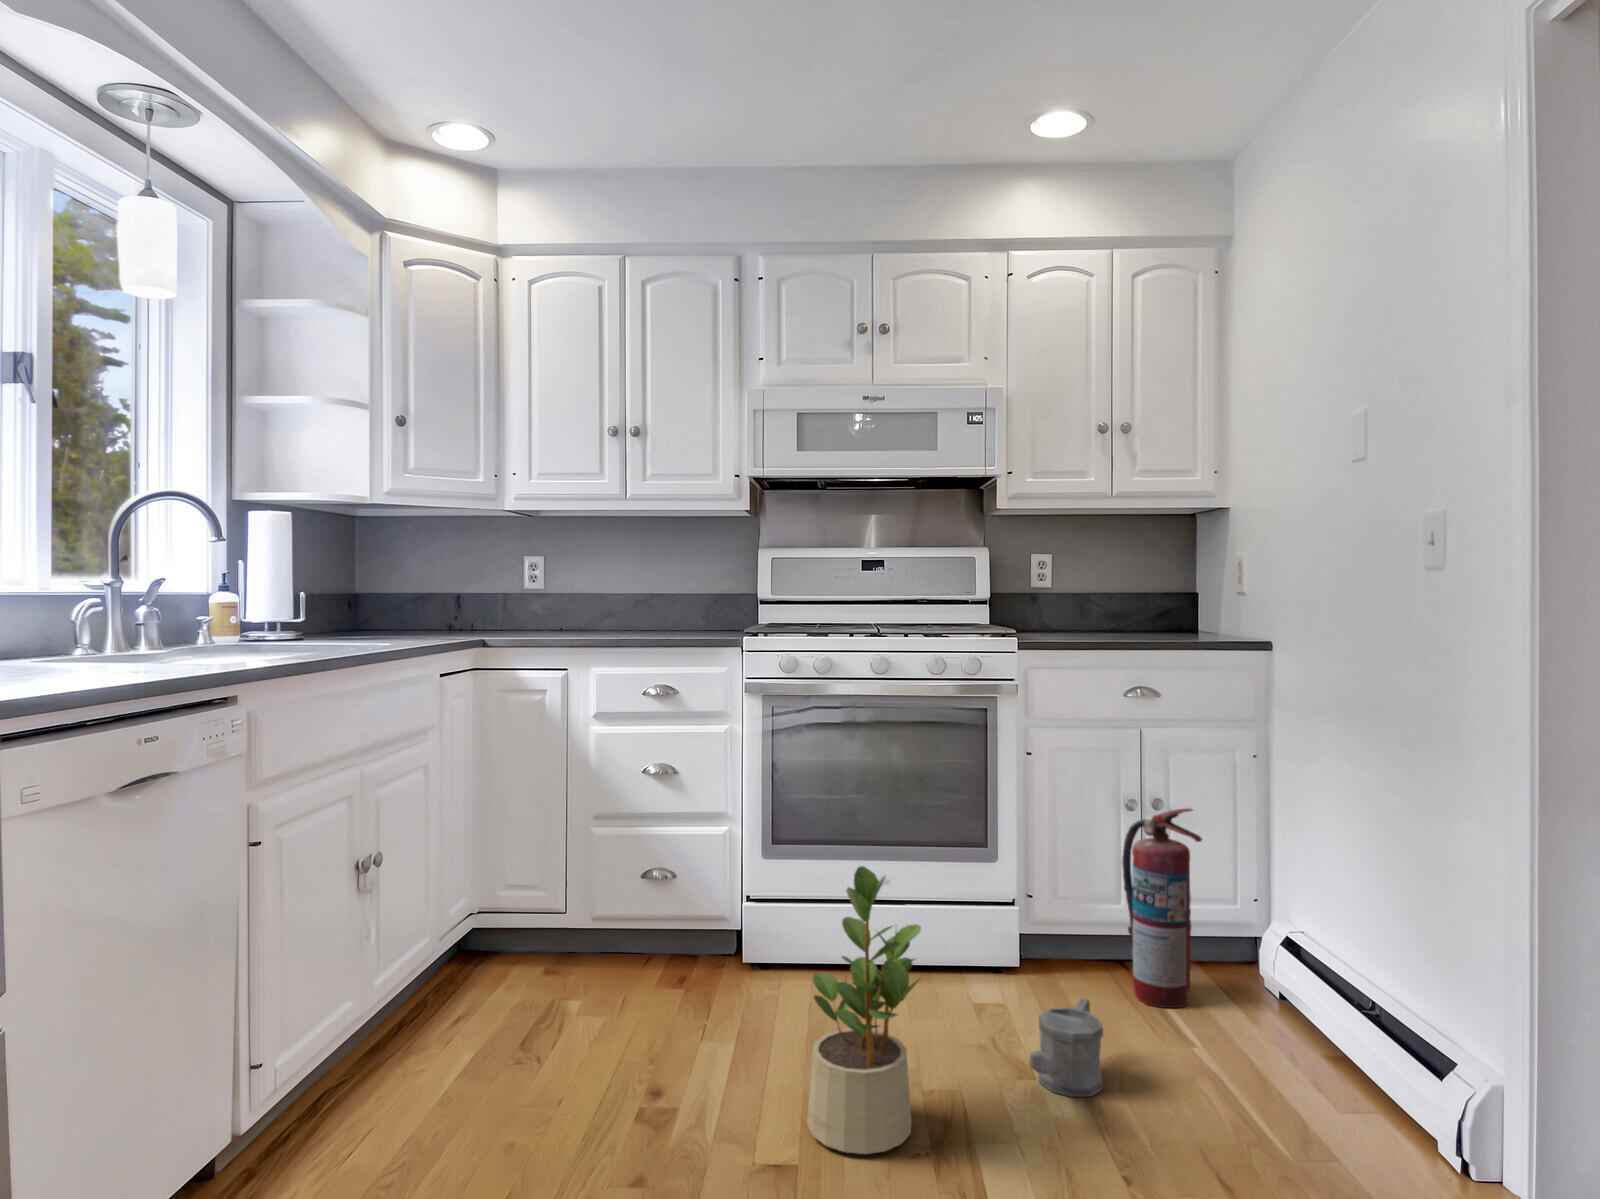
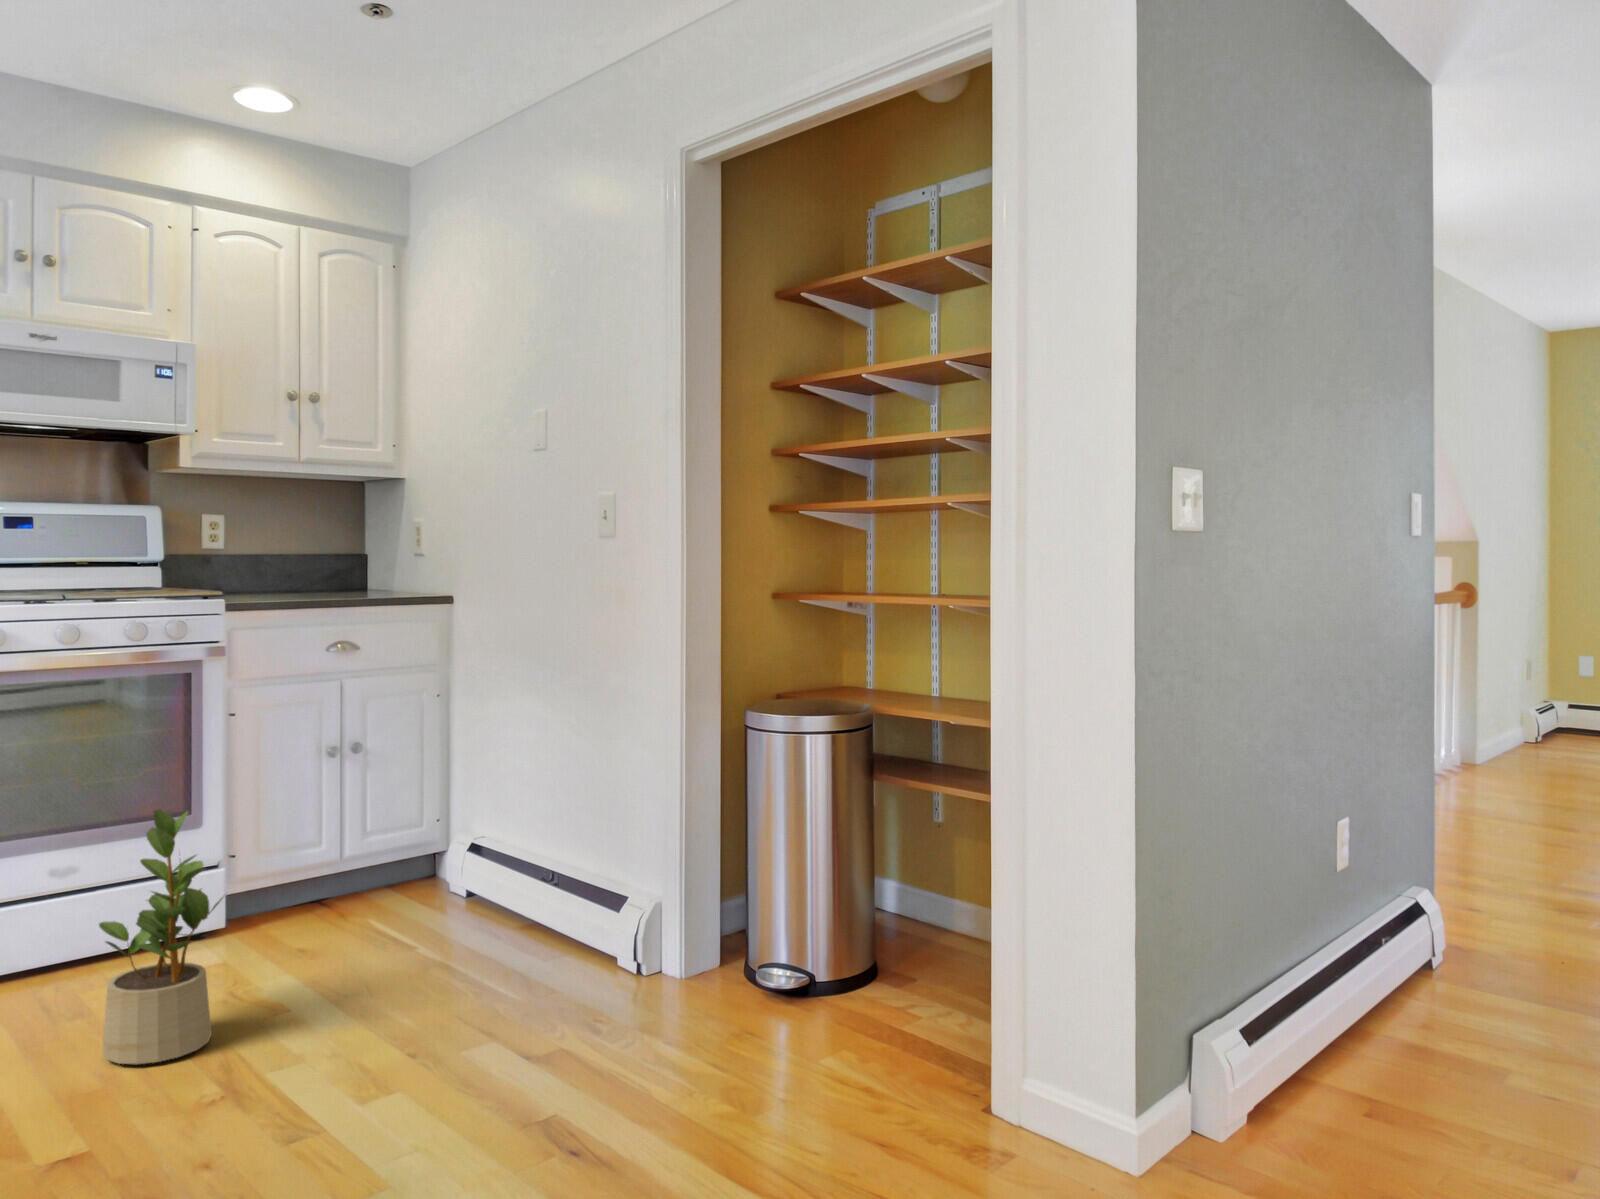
fire extinguisher: present [1122,809,1202,1008] -> none [330,741,406,916]
watering can: present [1030,999,1103,1097] -> none [295,907,354,982]

